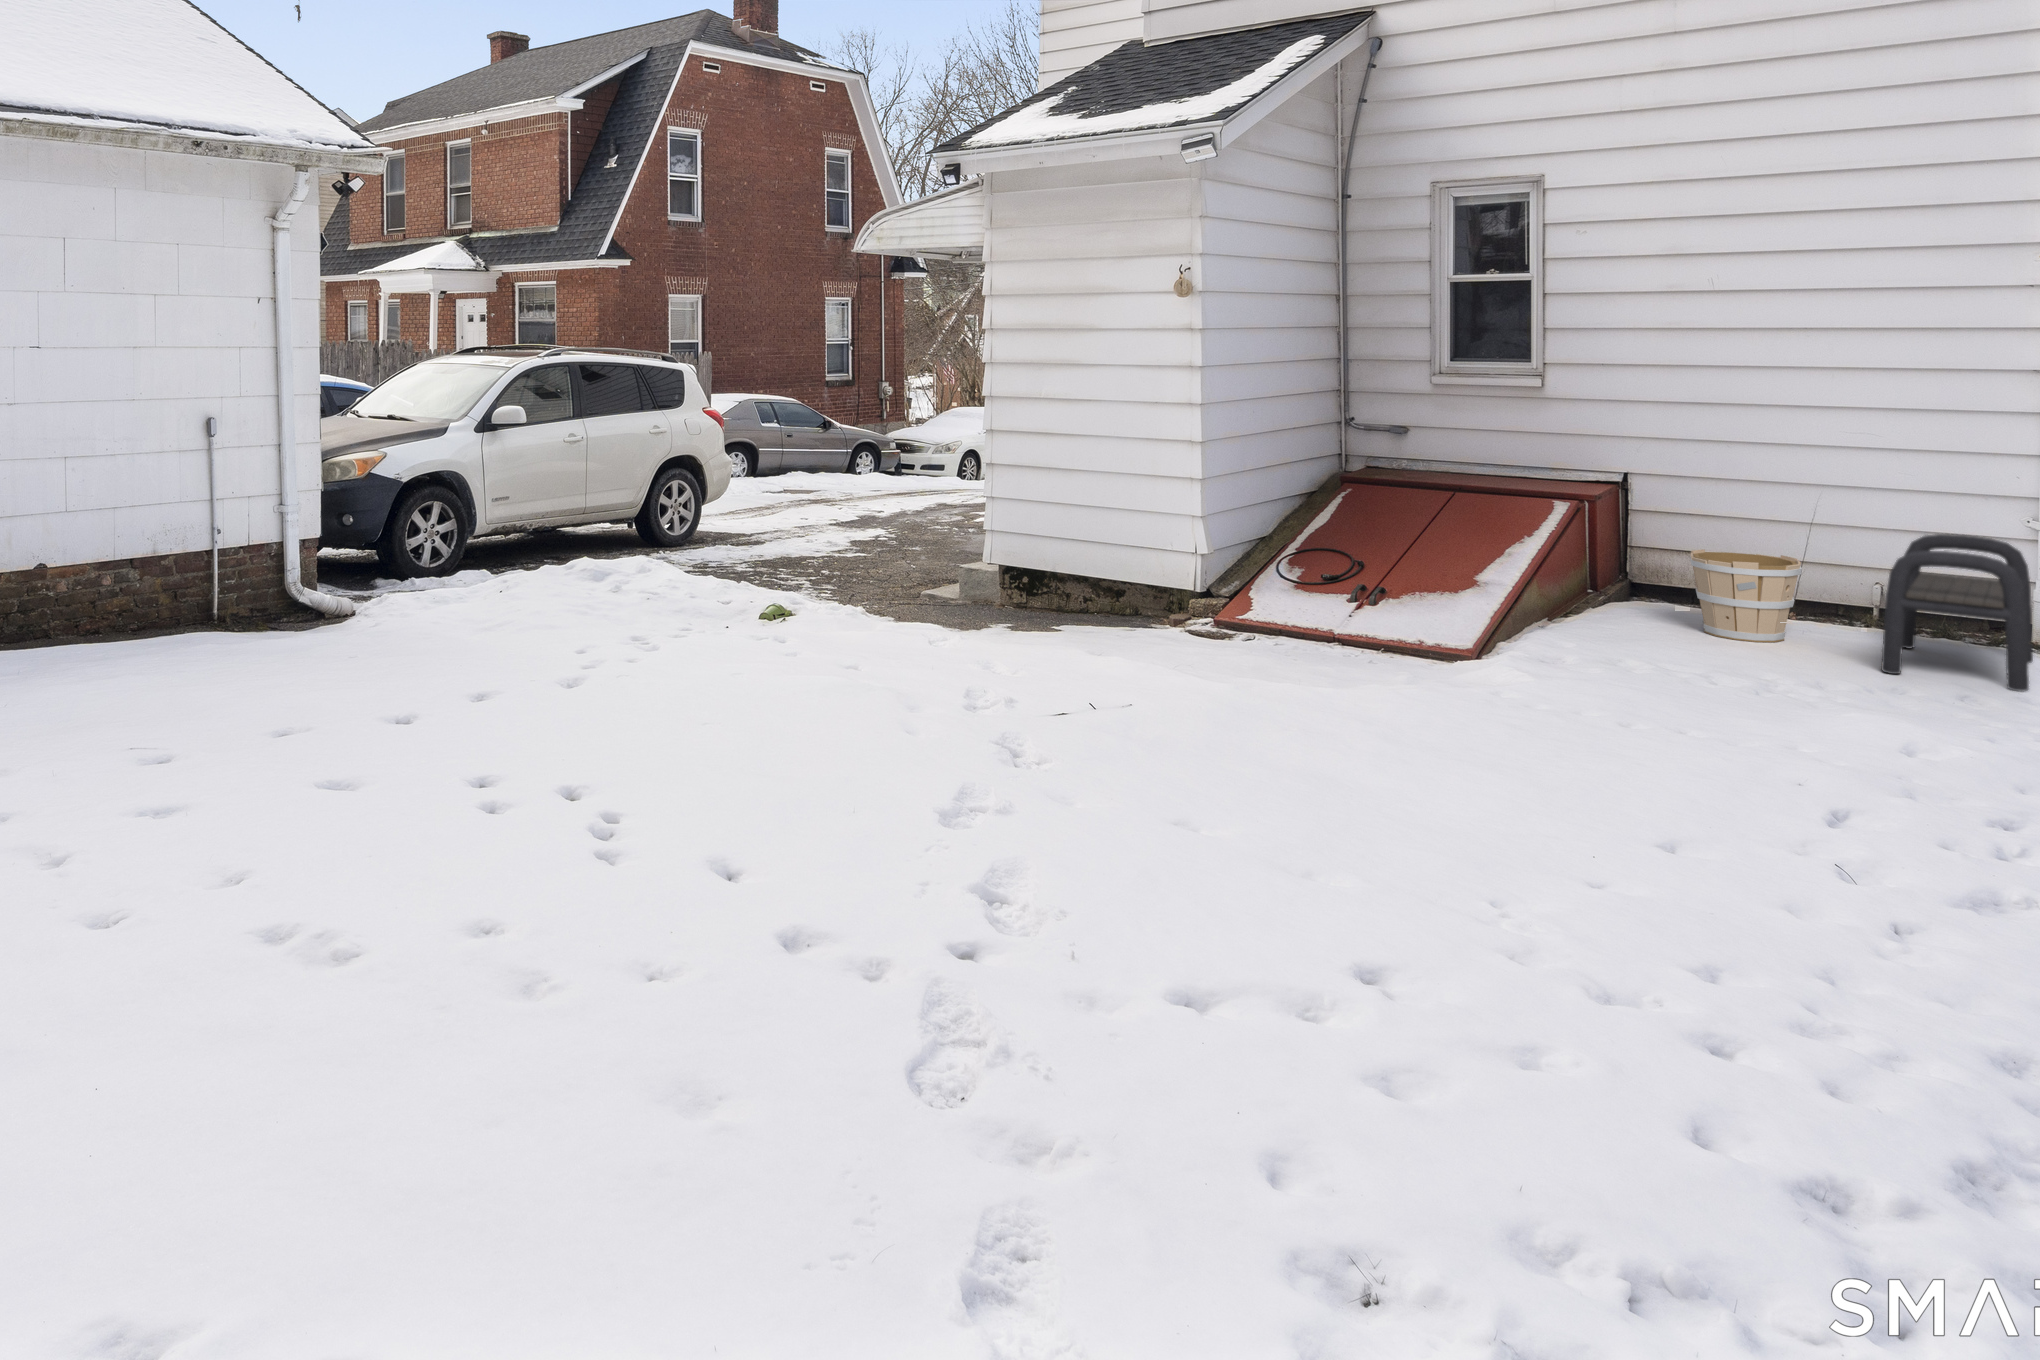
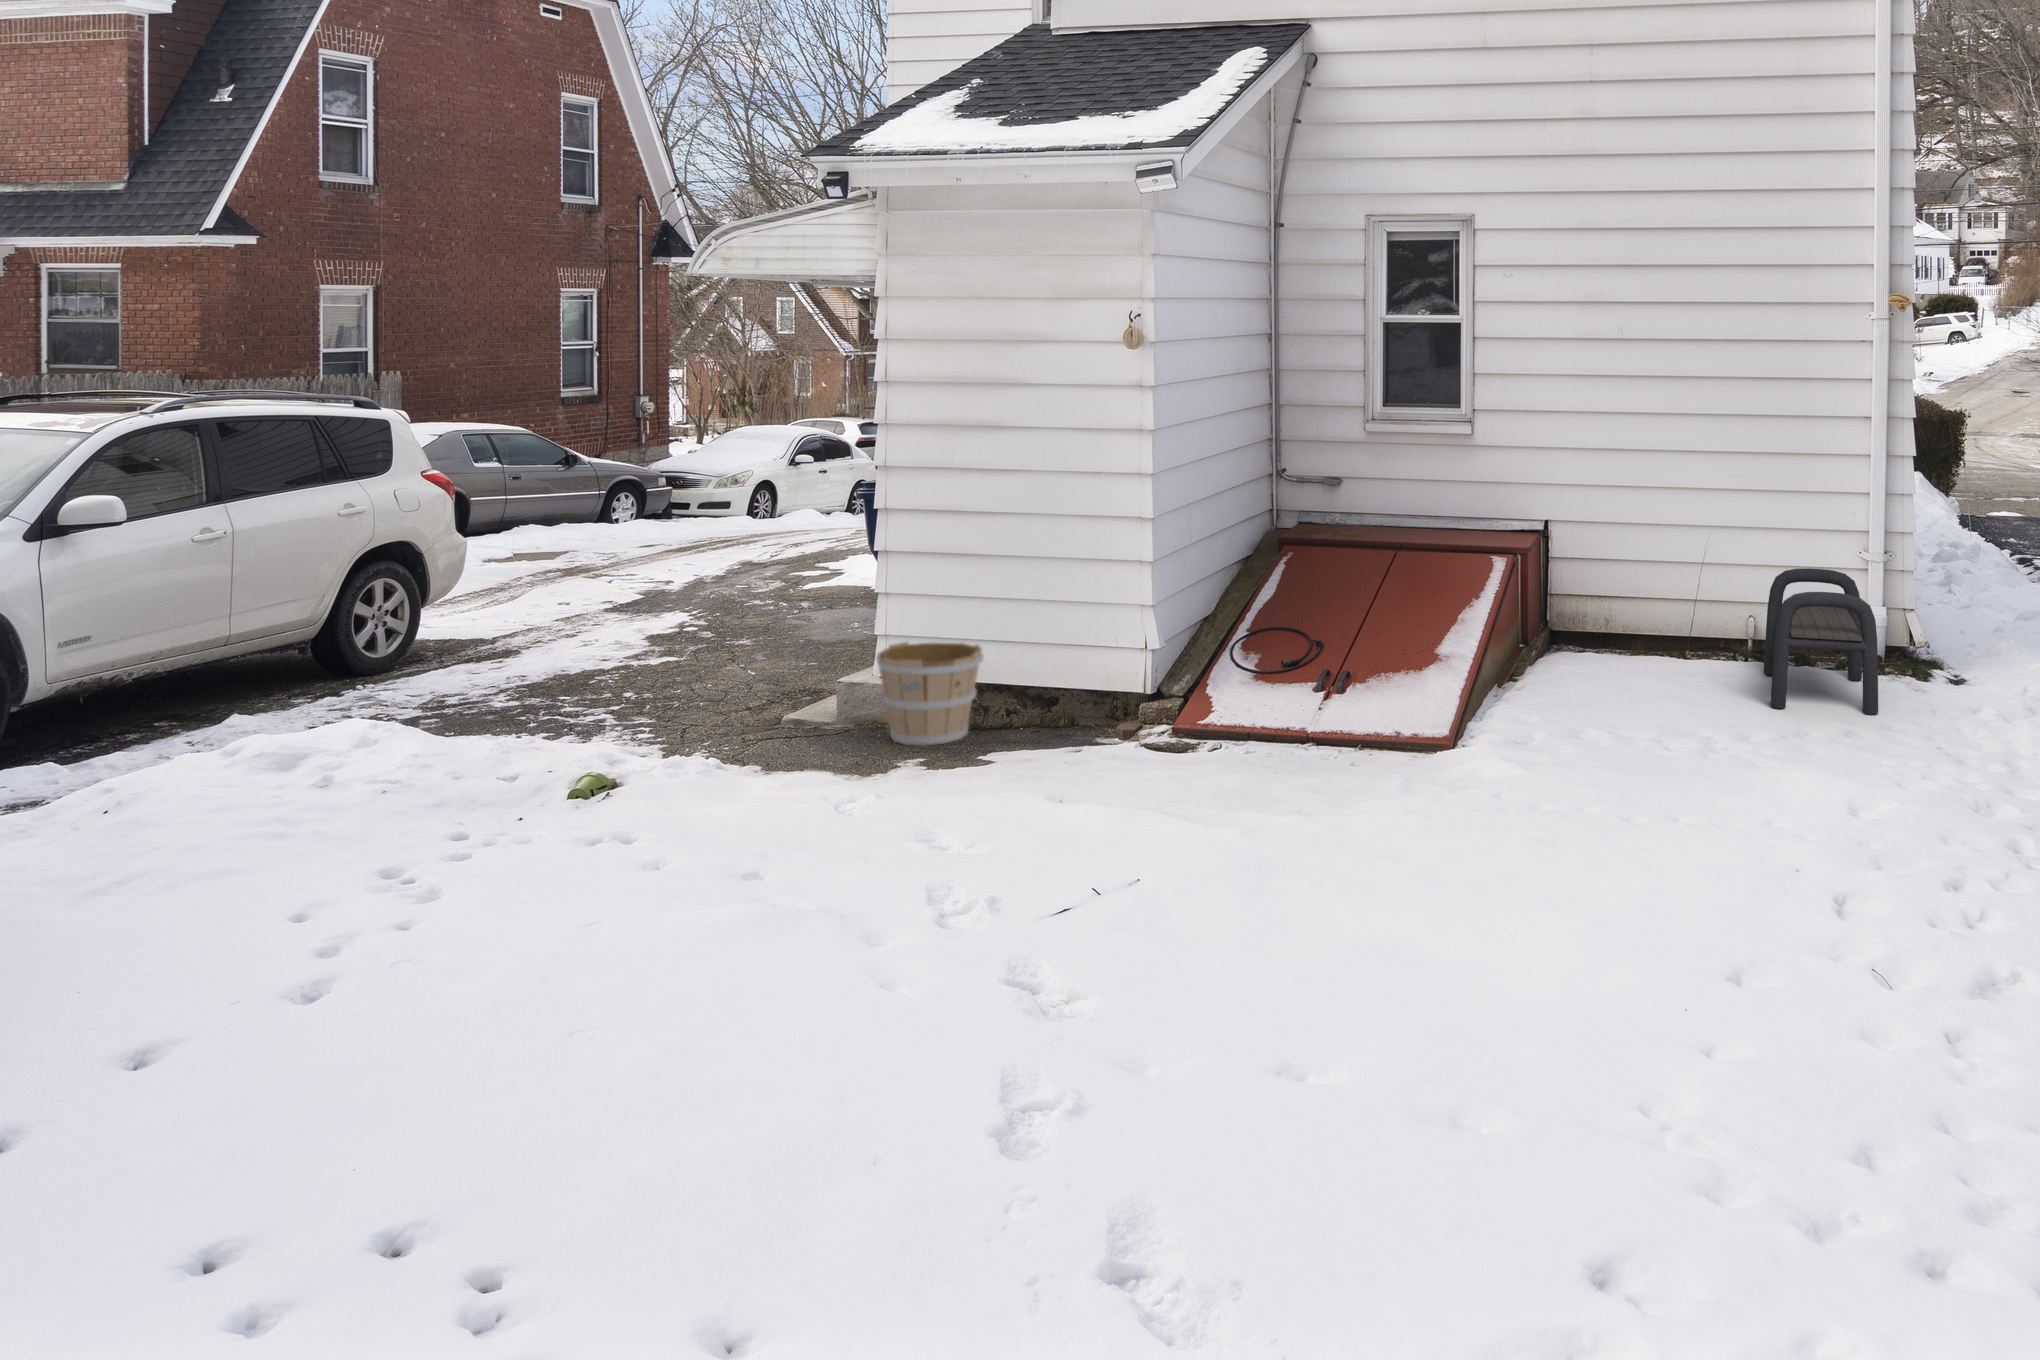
wooden bucket: present [1690,549,1802,642] -> present [877,642,983,746]

